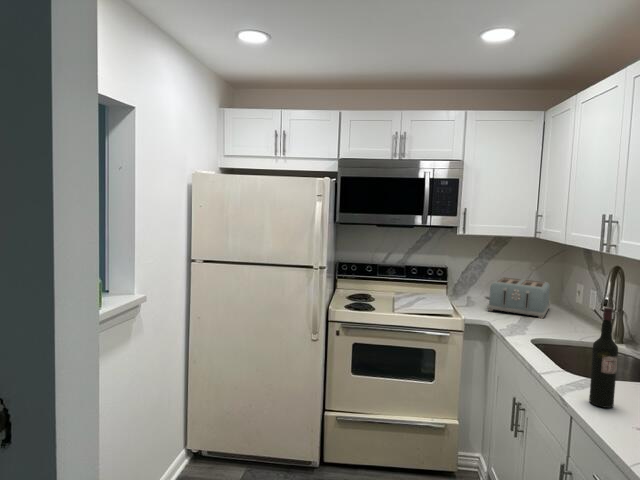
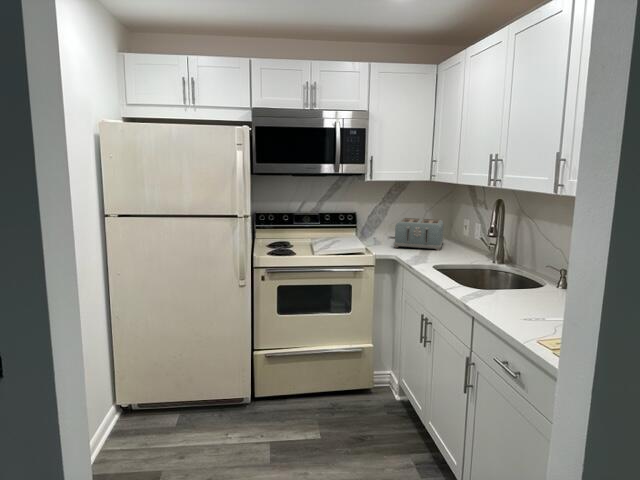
wine bottle: present [589,307,618,408] -> none [486,227,507,308]

